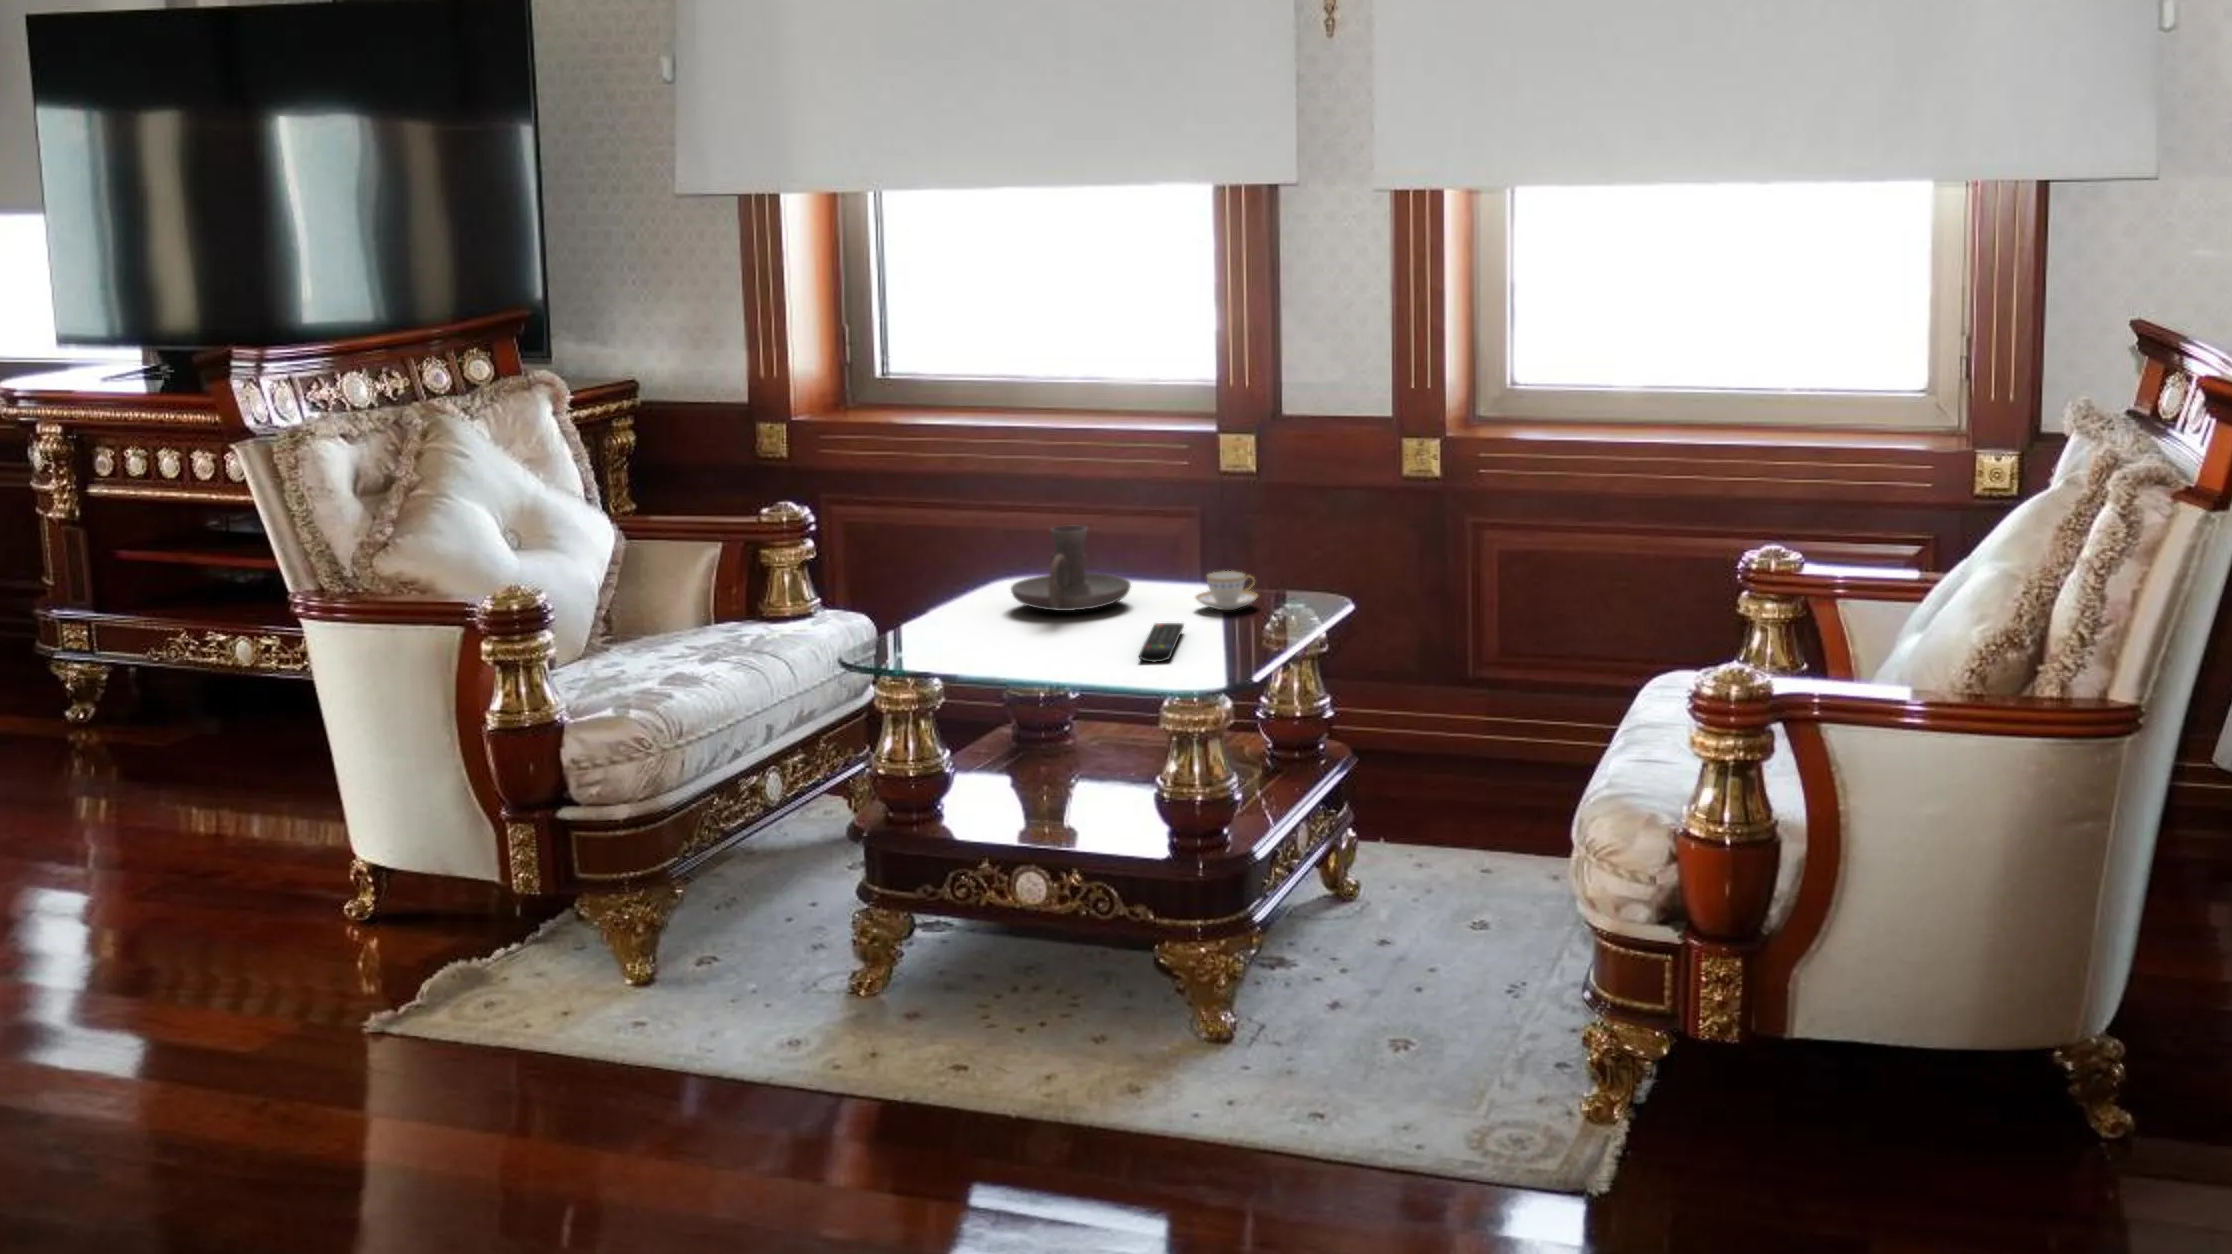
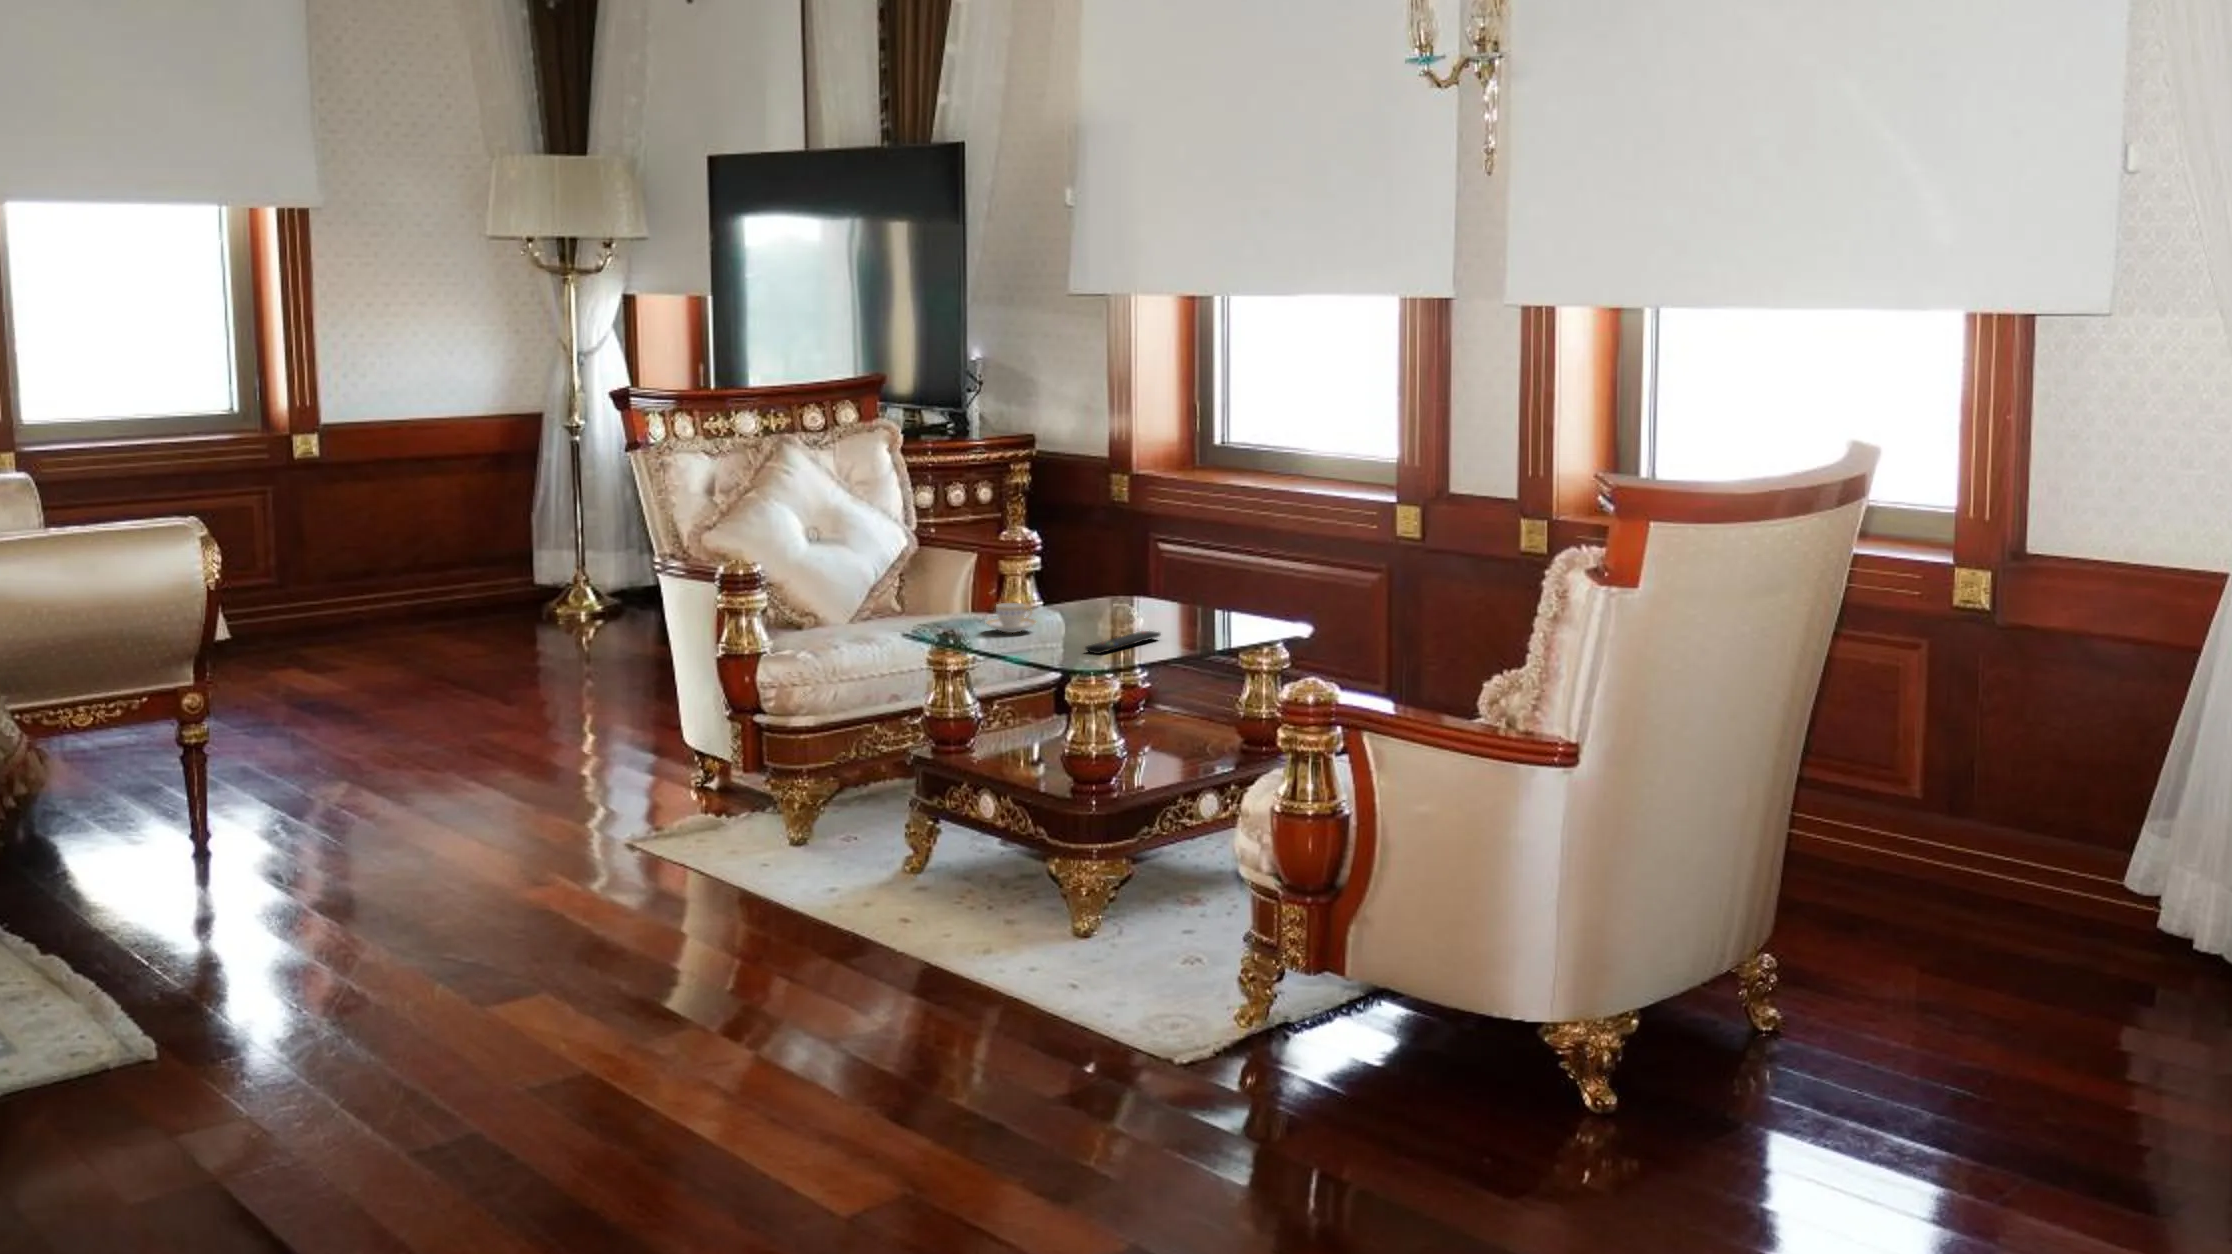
candle holder: present [1011,526,1131,611] -> none [1089,556,1181,620]
teacup: present [1195,571,1257,610] -> present [986,603,1036,633]

